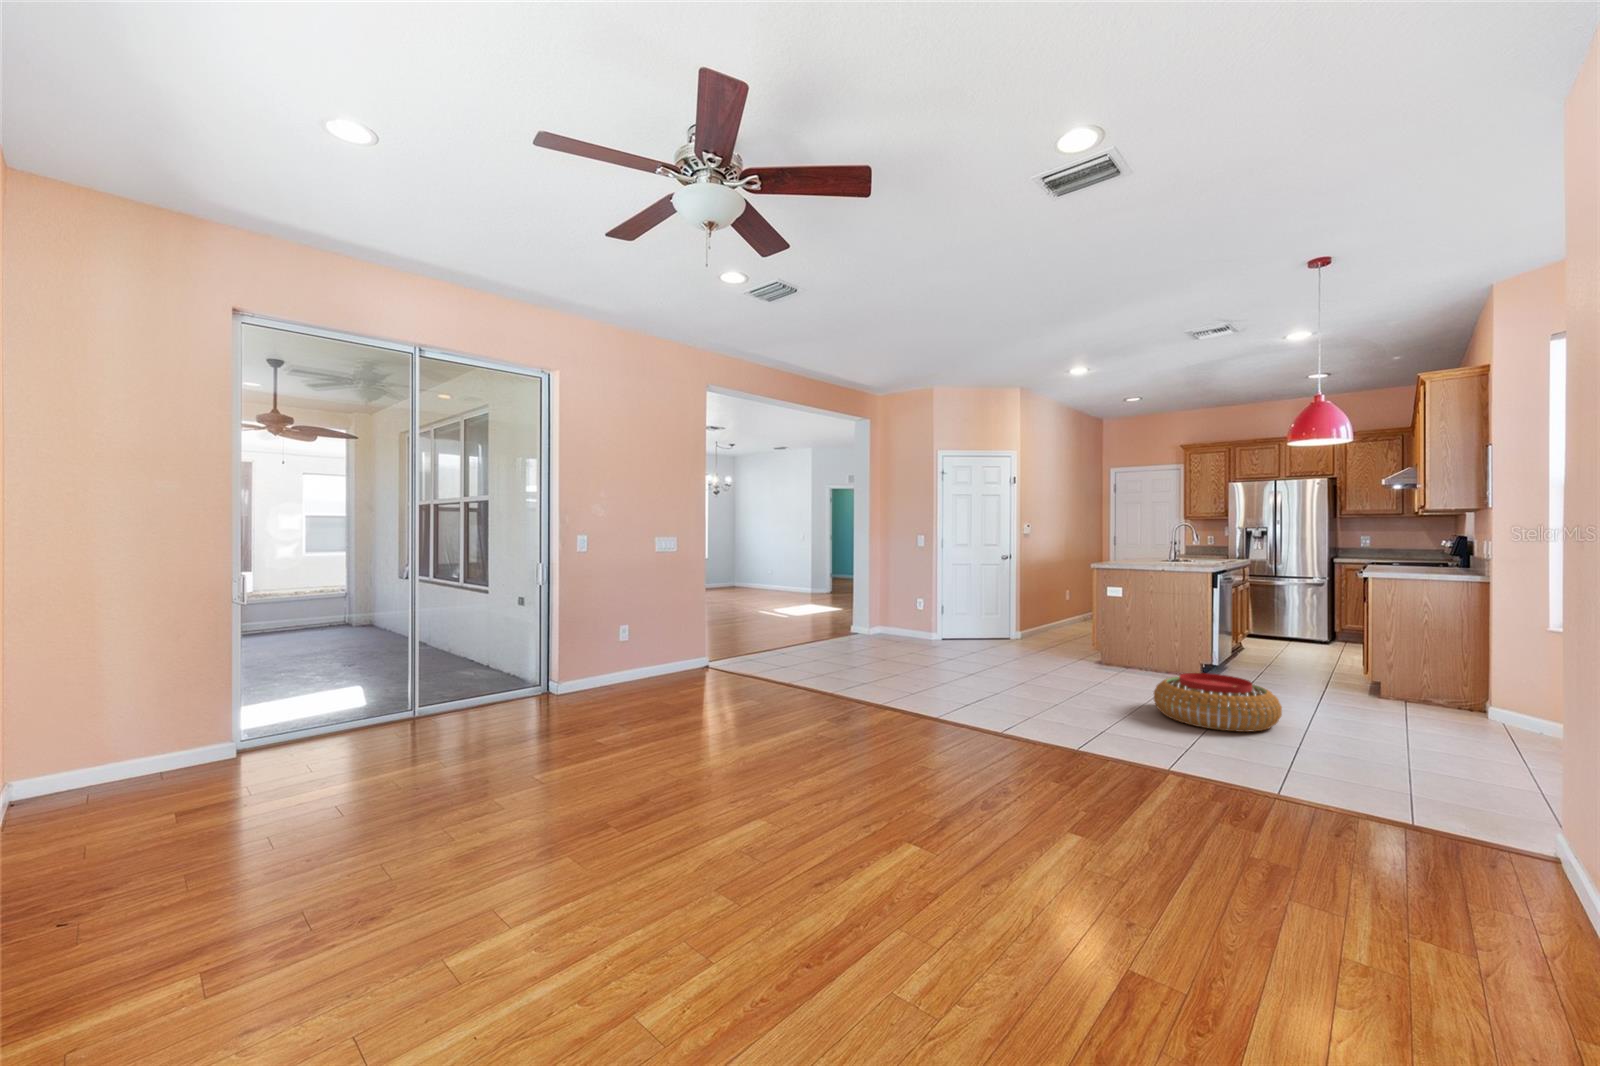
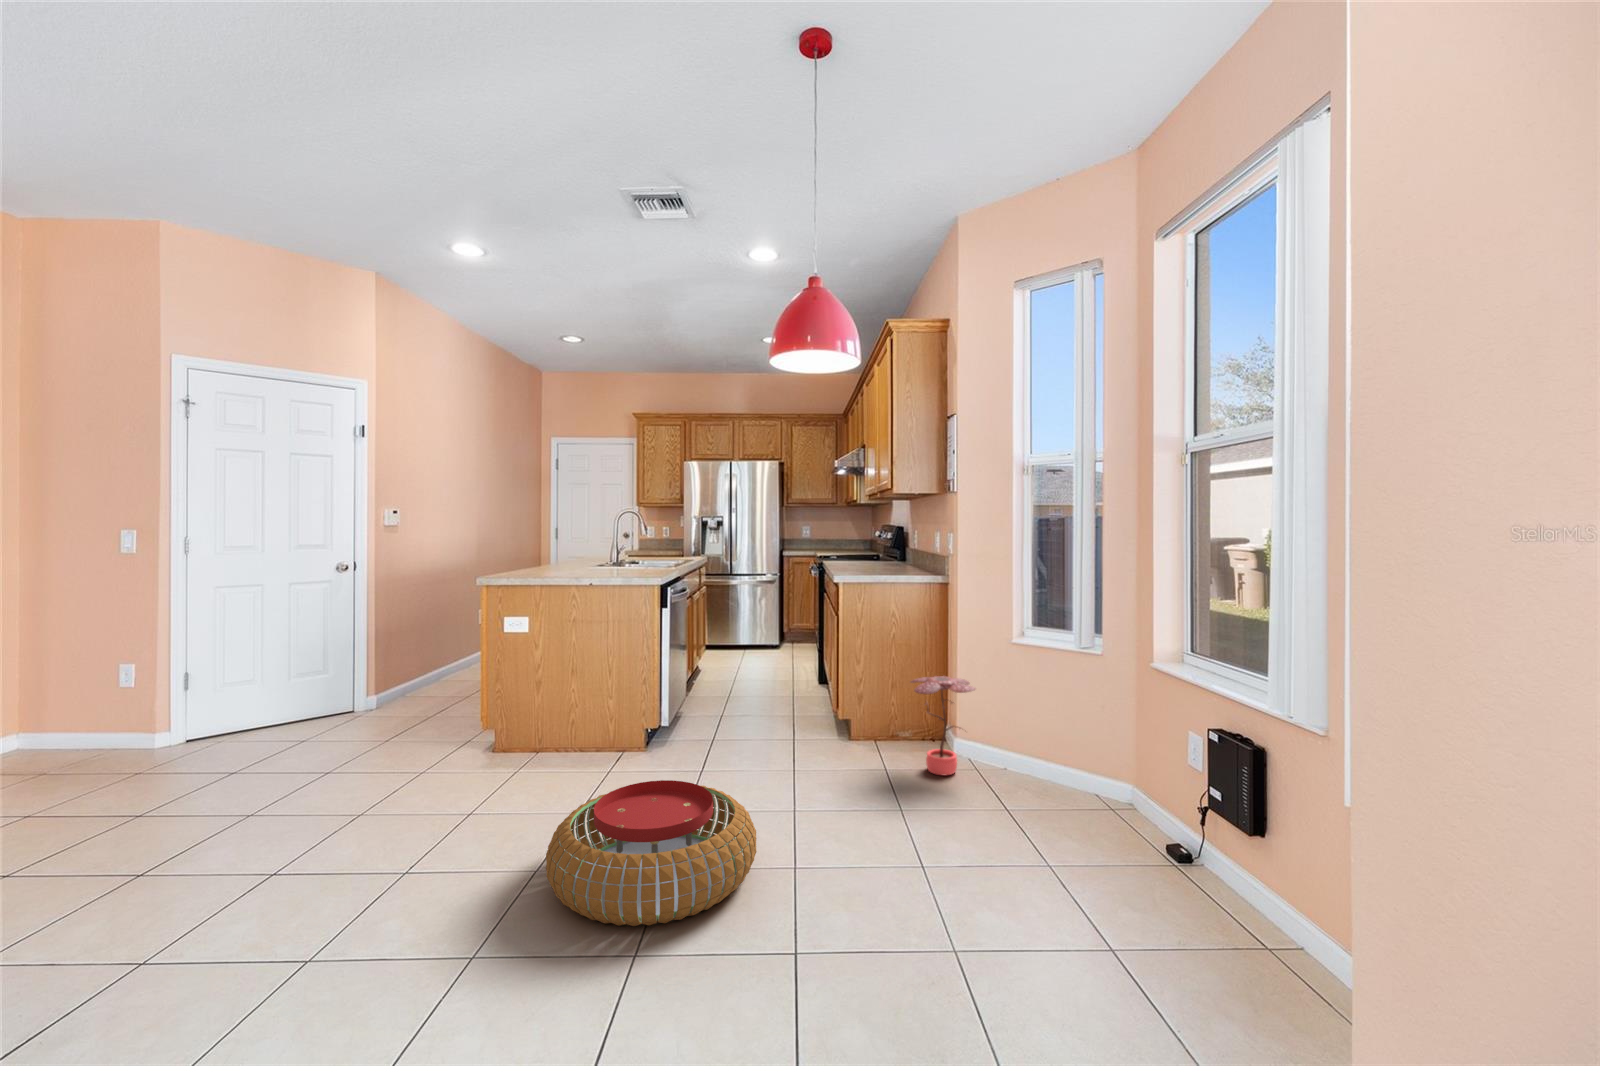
potted plant: none [1434,650,1501,725] -> present [911,676,976,775]

